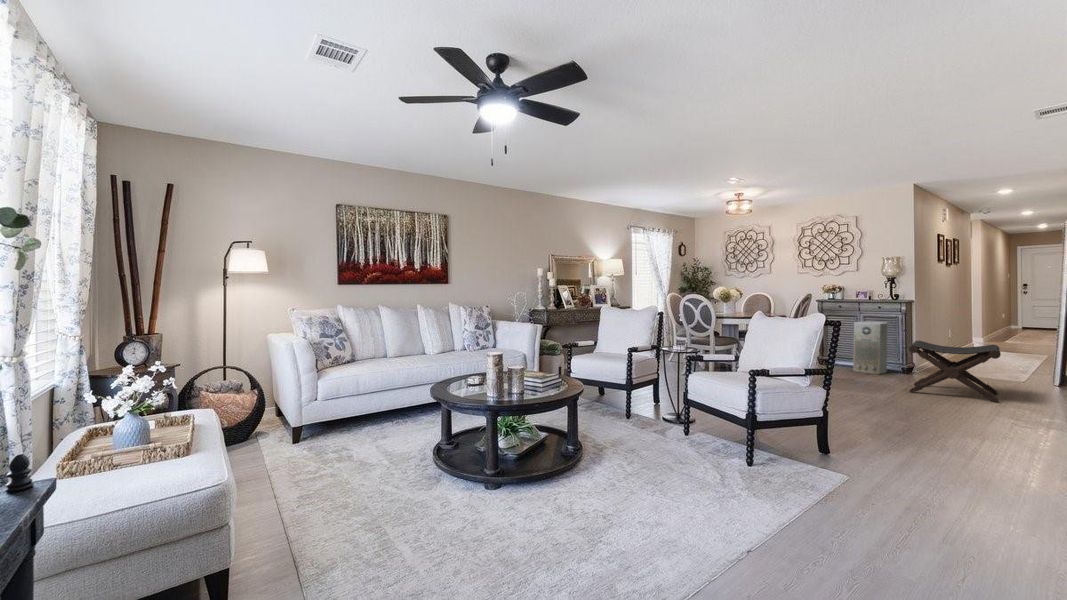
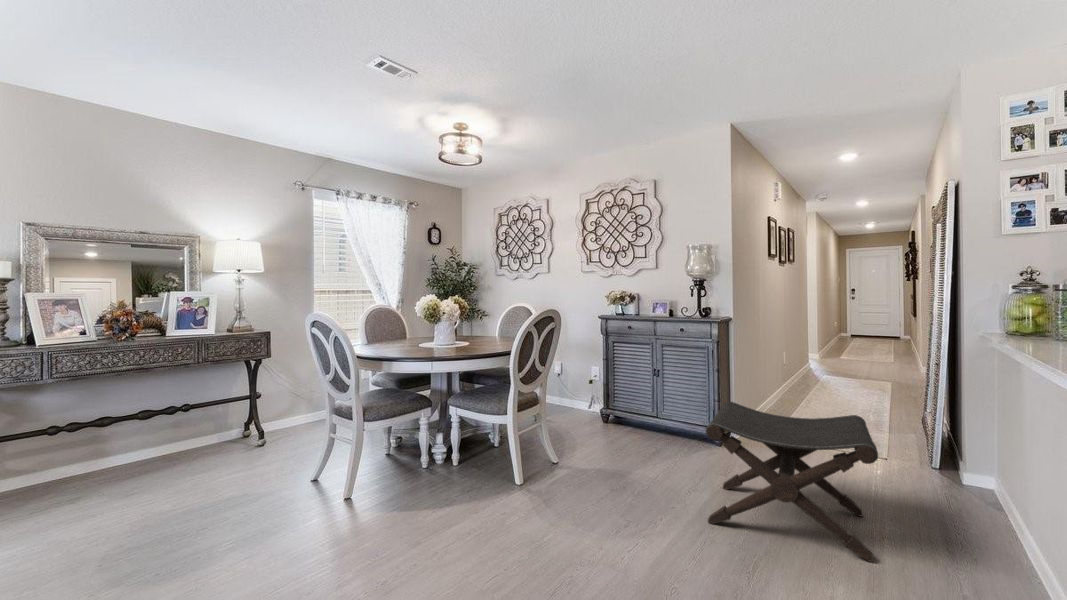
air purifier: present [853,321,888,374] -> none [639,353,692,450]

